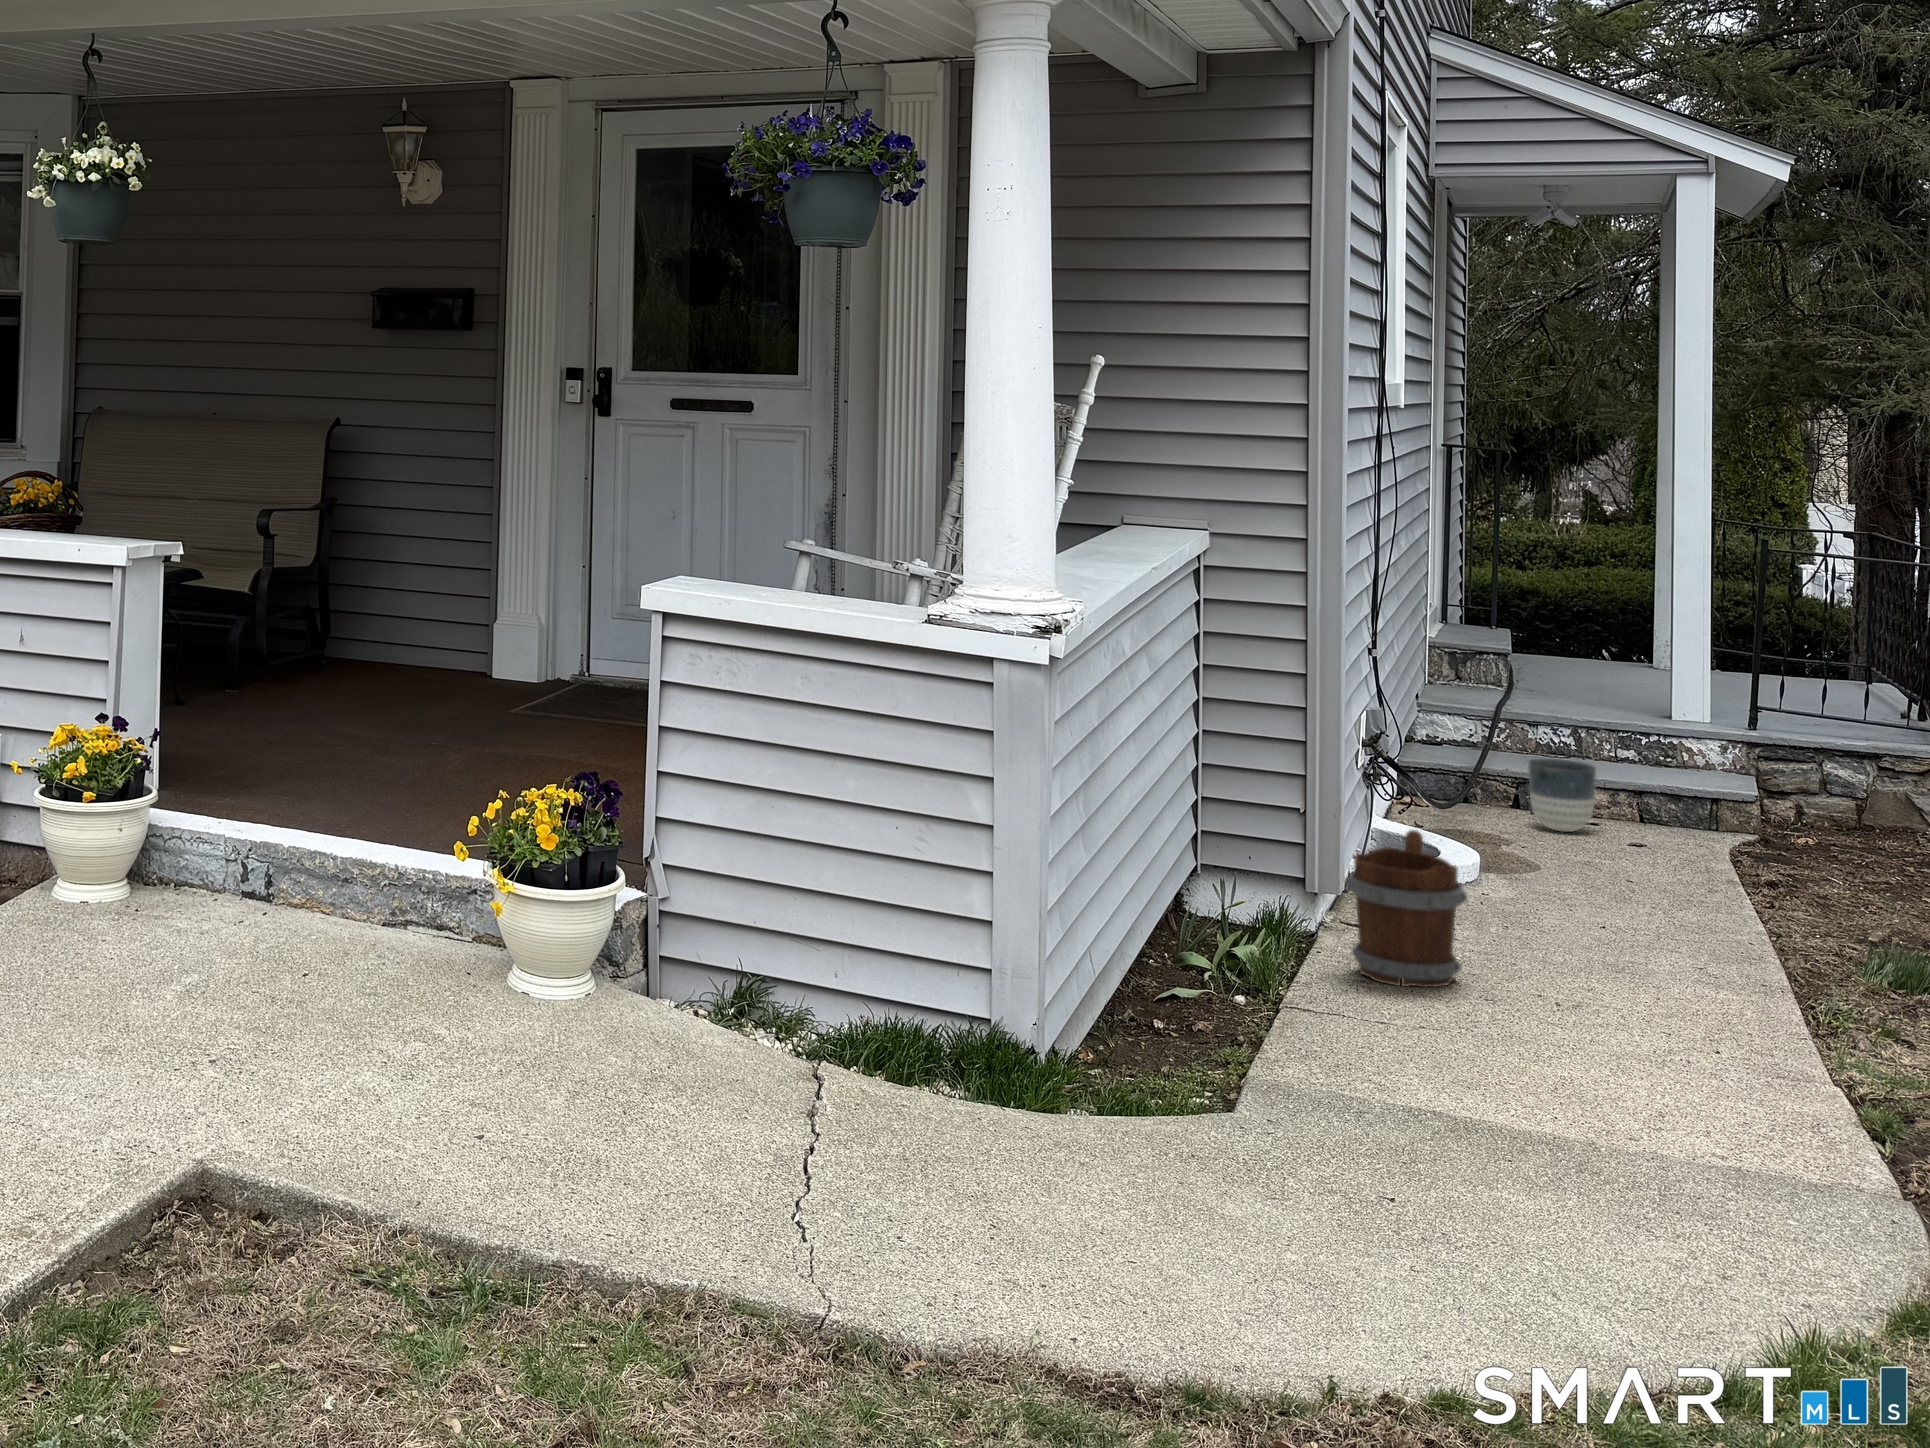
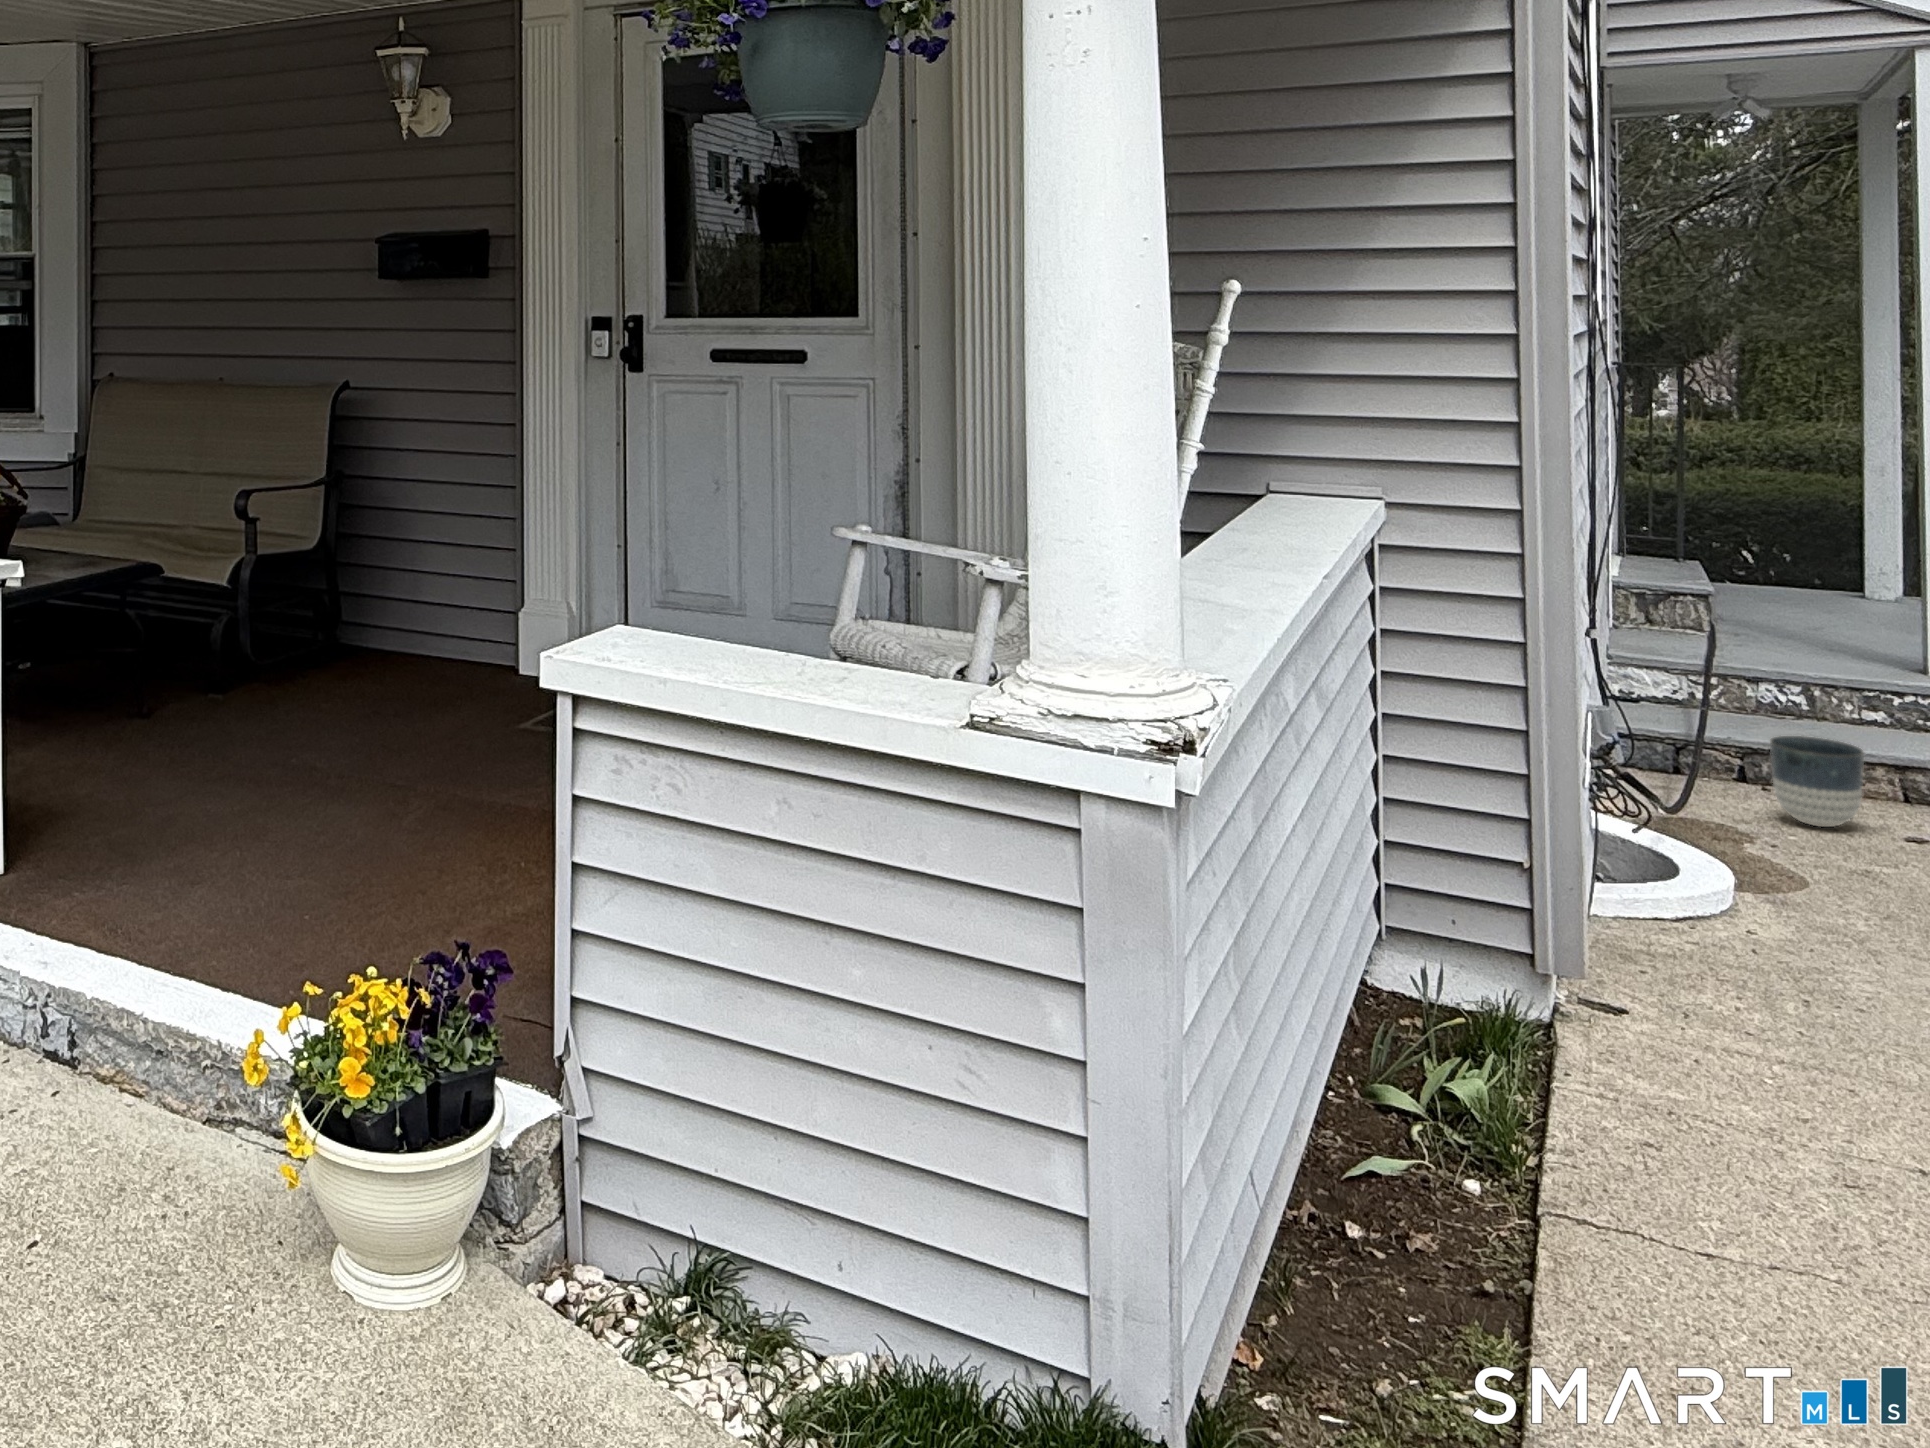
bucket: present [1345,830,1467,987] -> none [1606,914,1803,1164]

